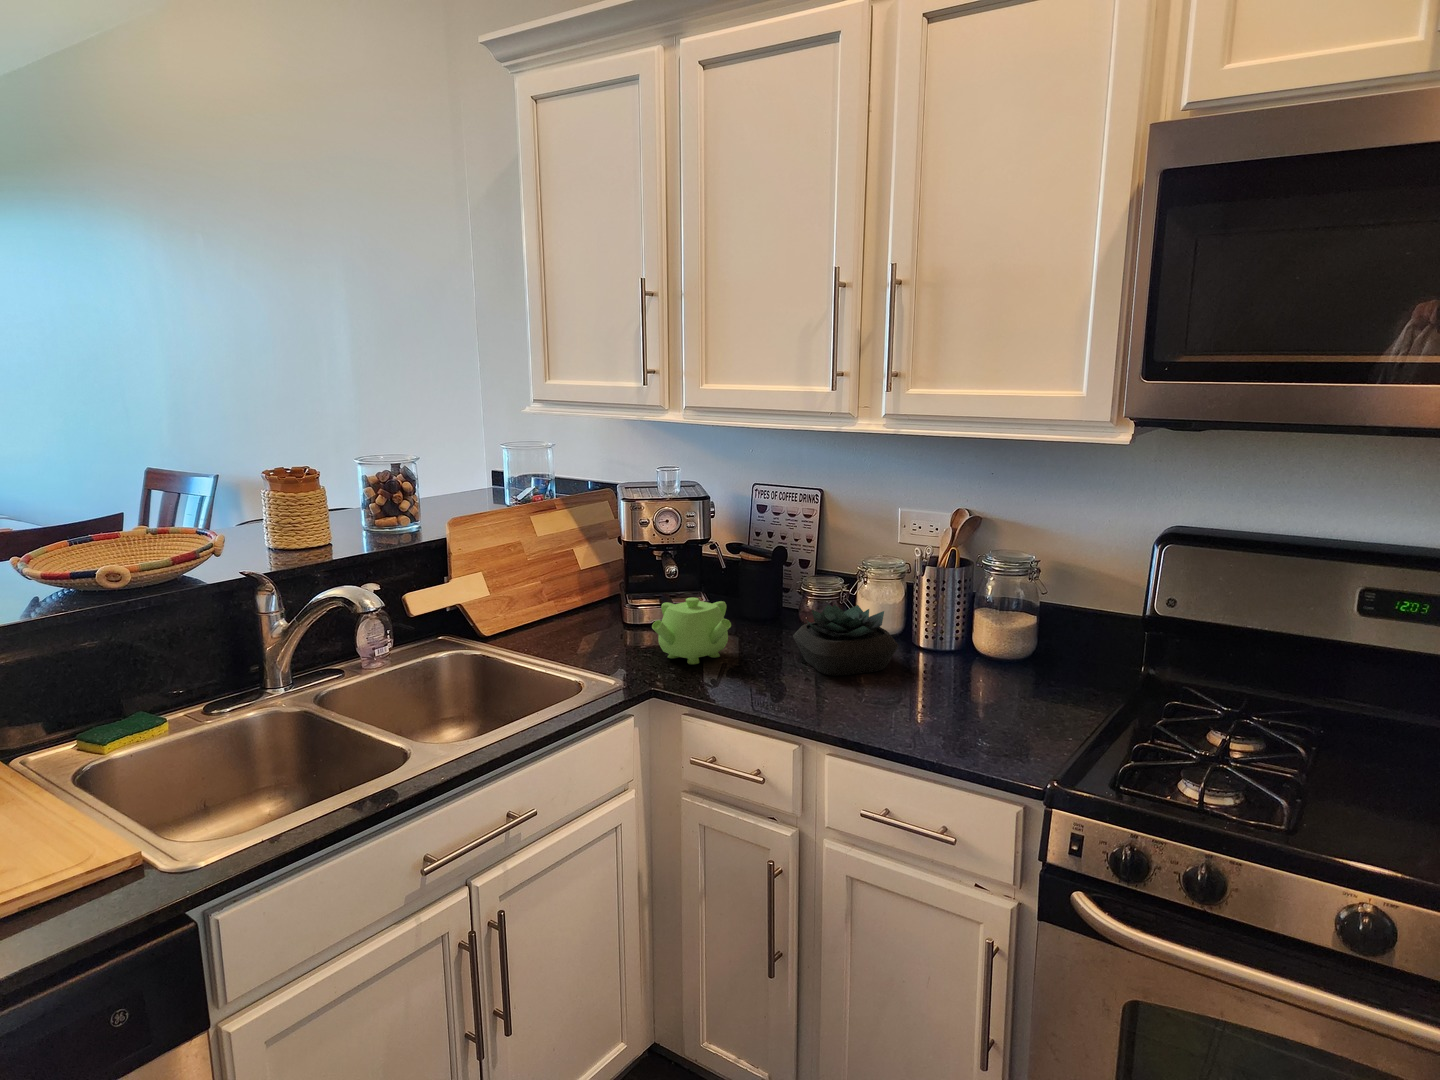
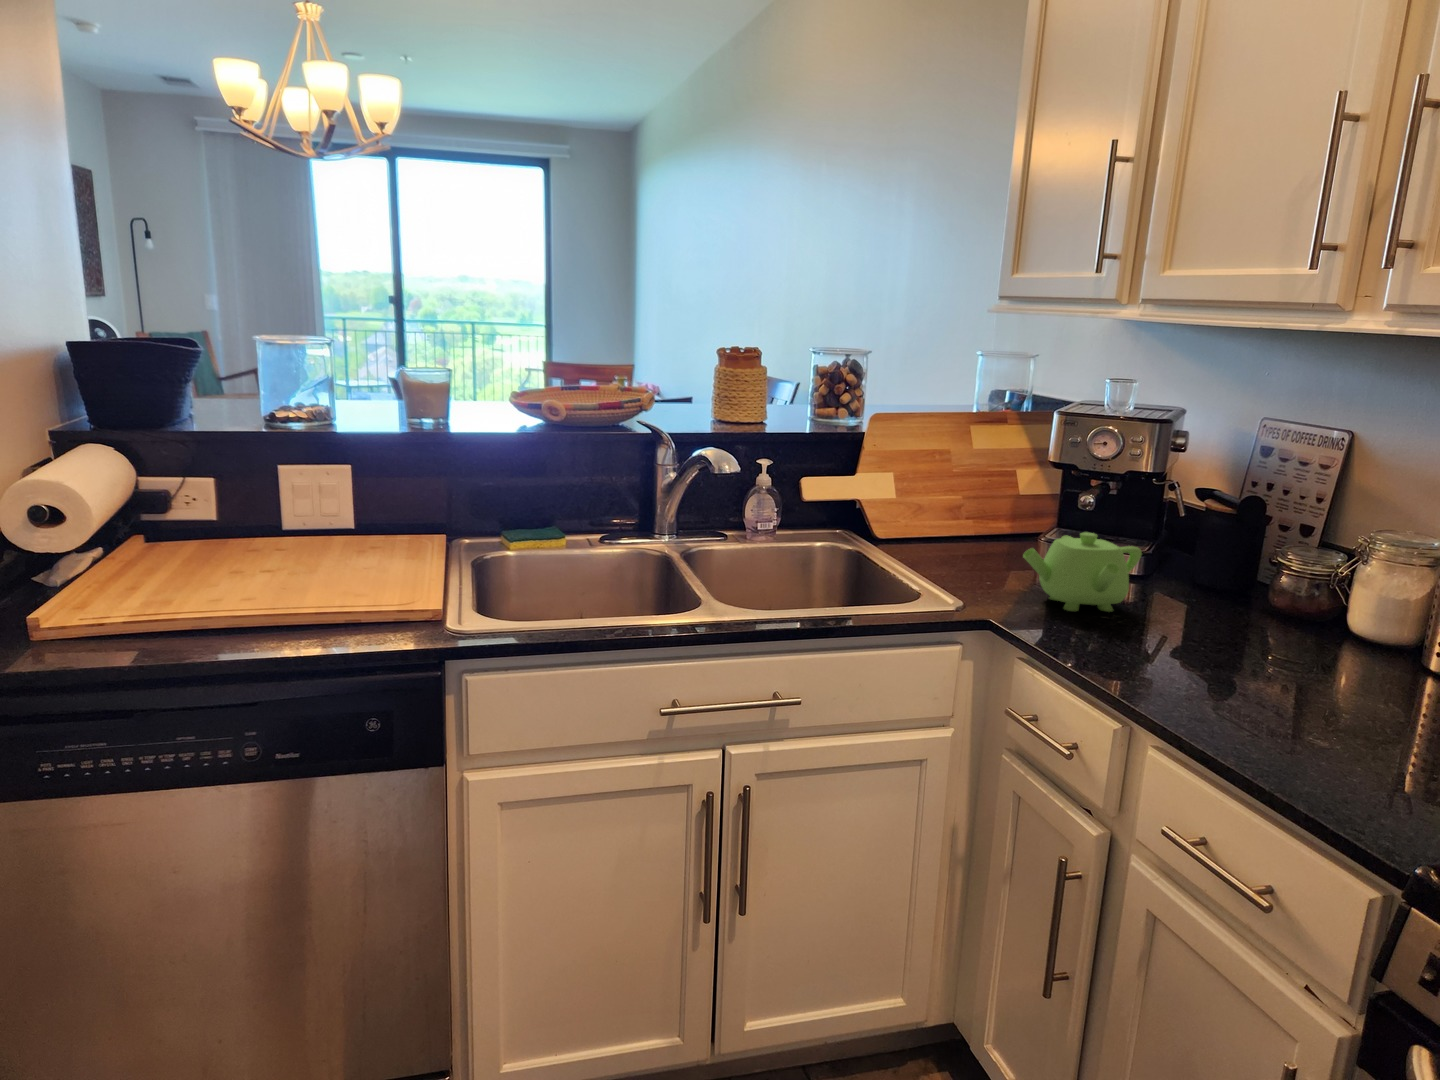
succulent plant: present [793,605,899,676] -> none [1210,577,1362,679]

